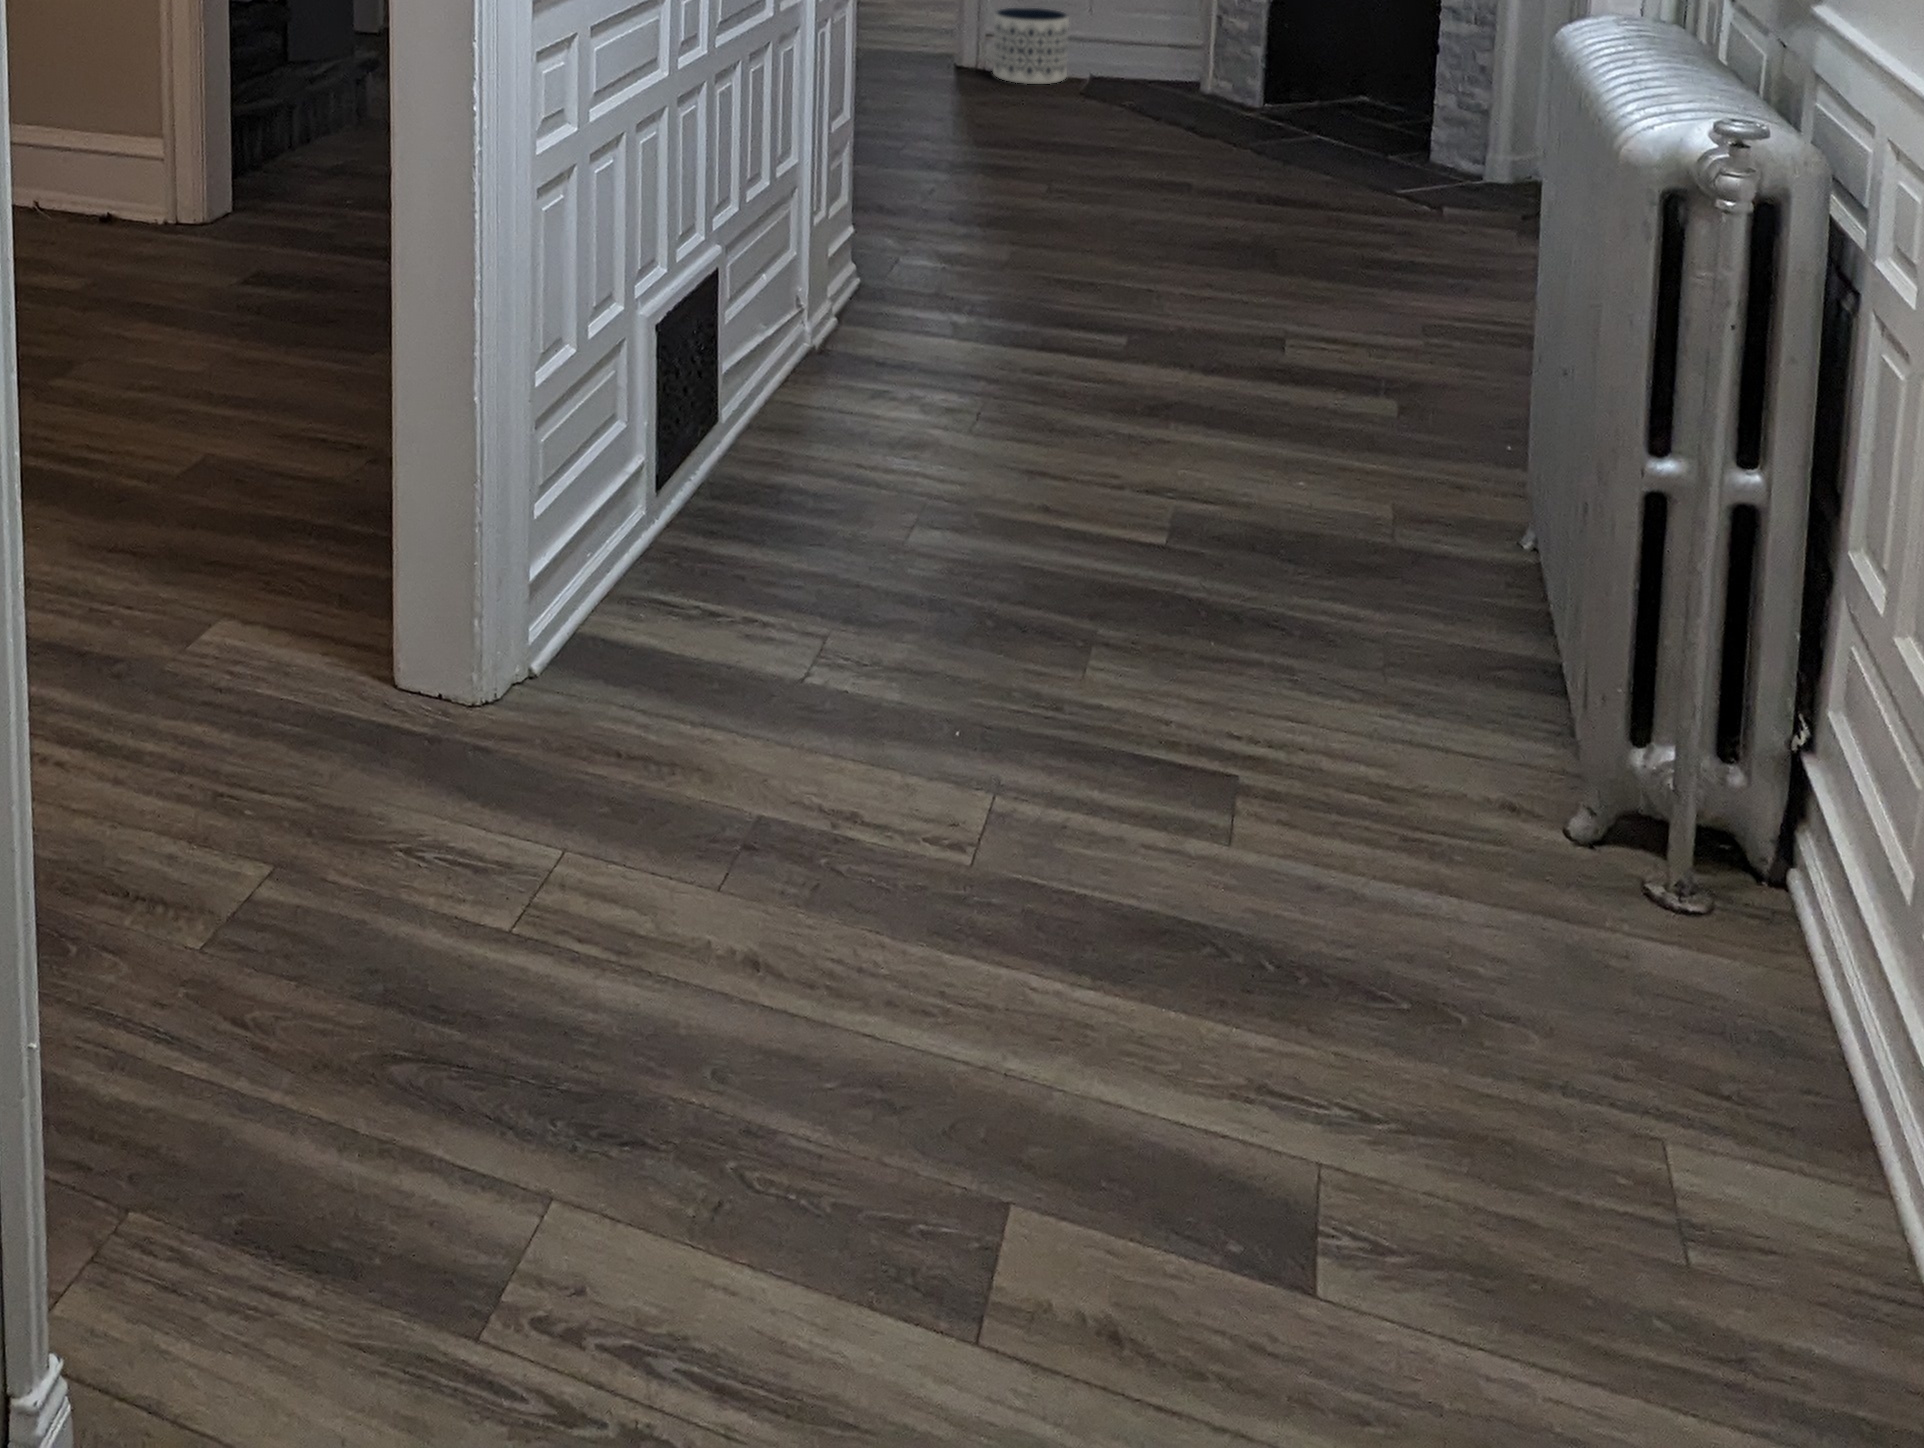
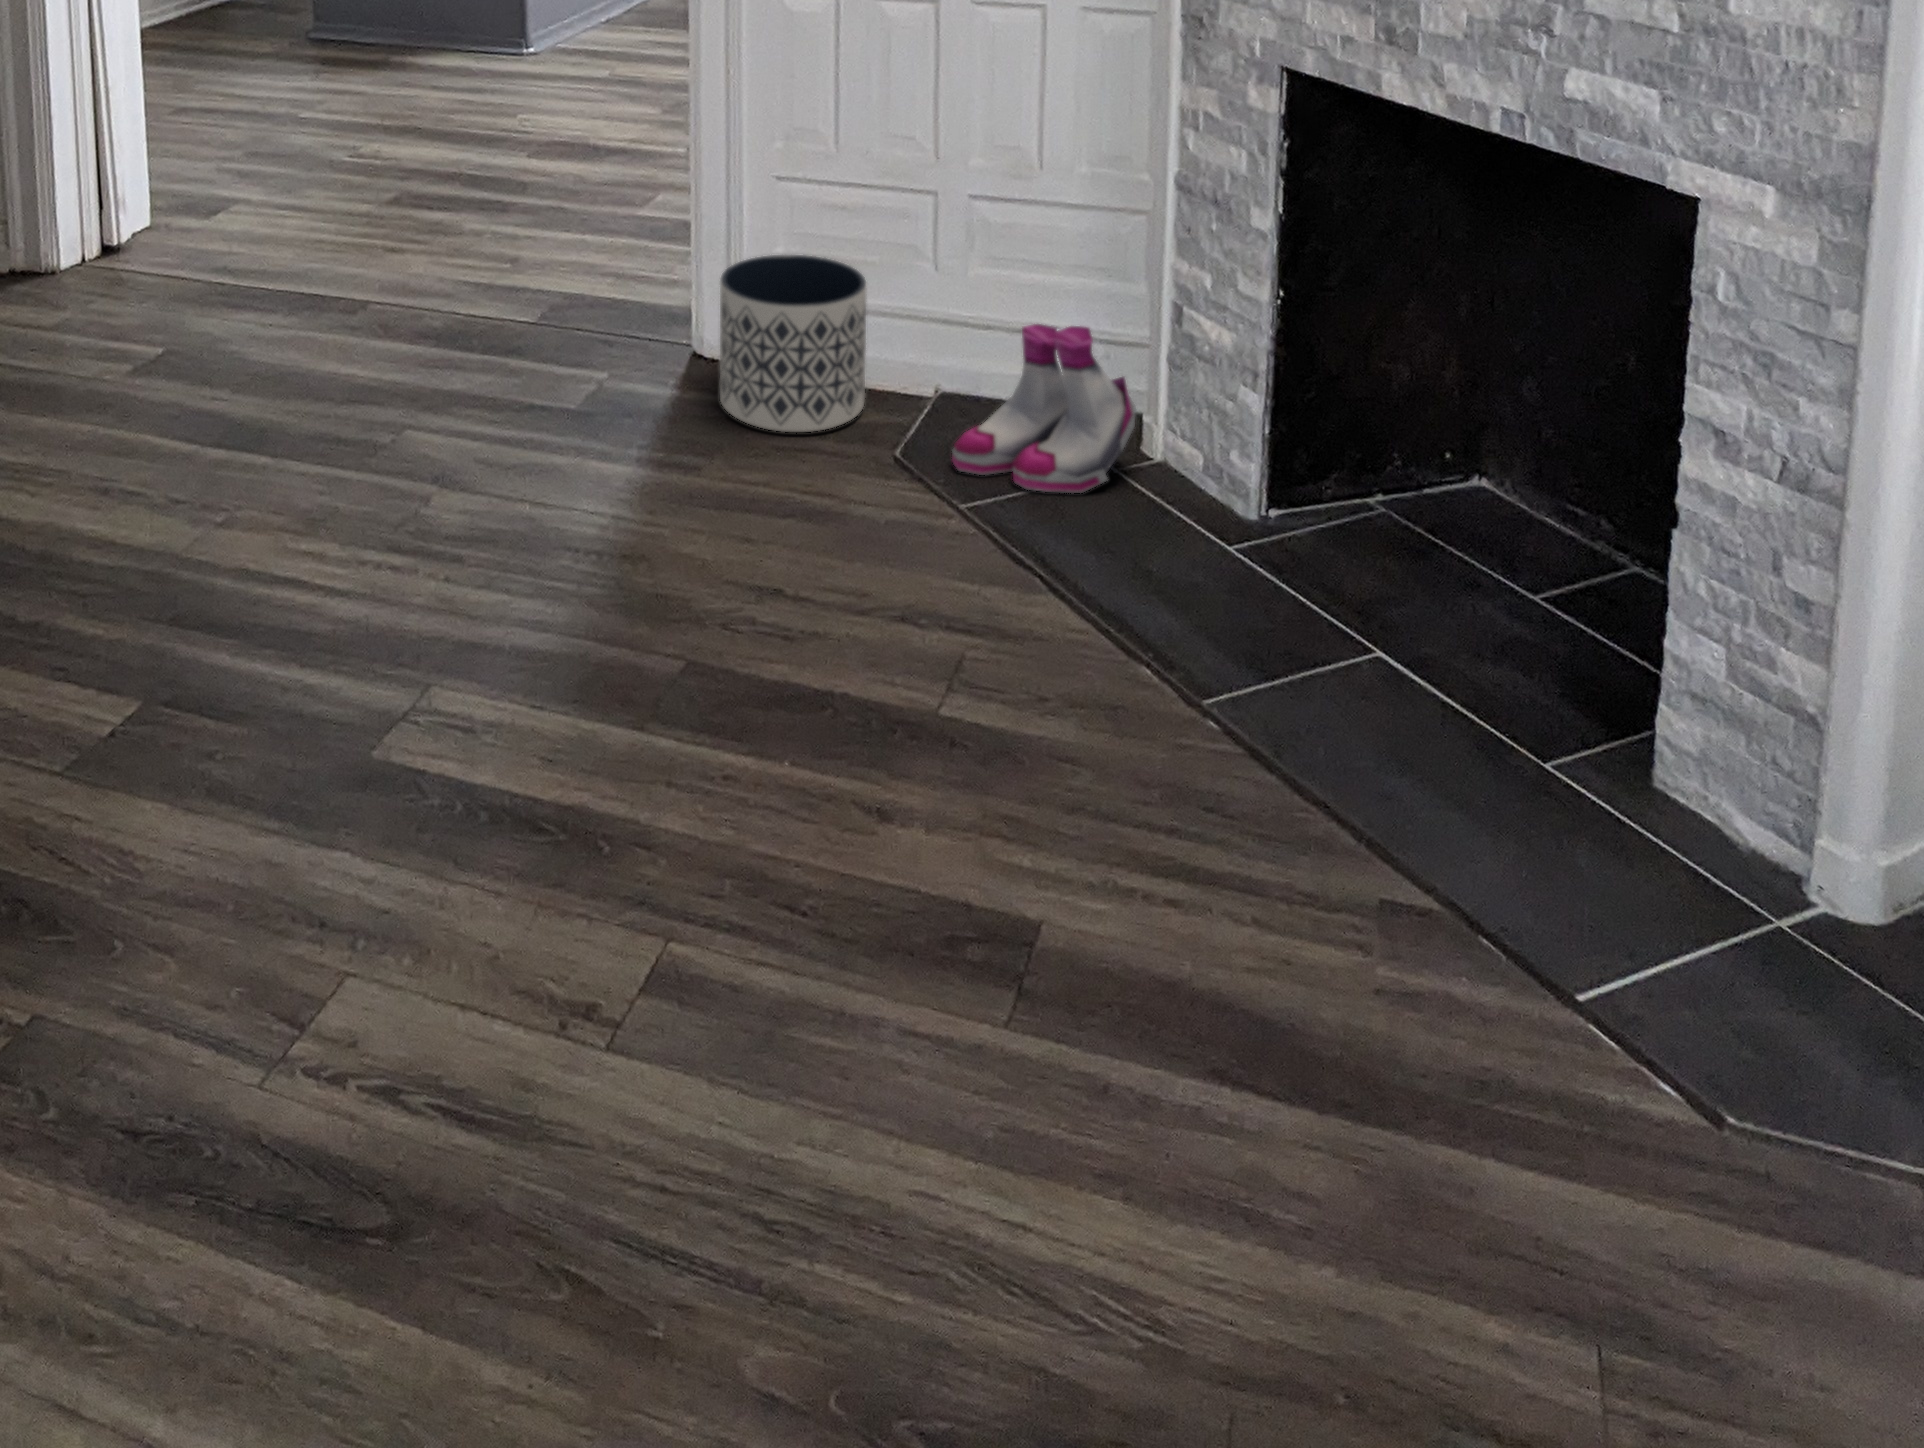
boots: none [1117,24,1206,100] -> present [952,324,1136,493]

